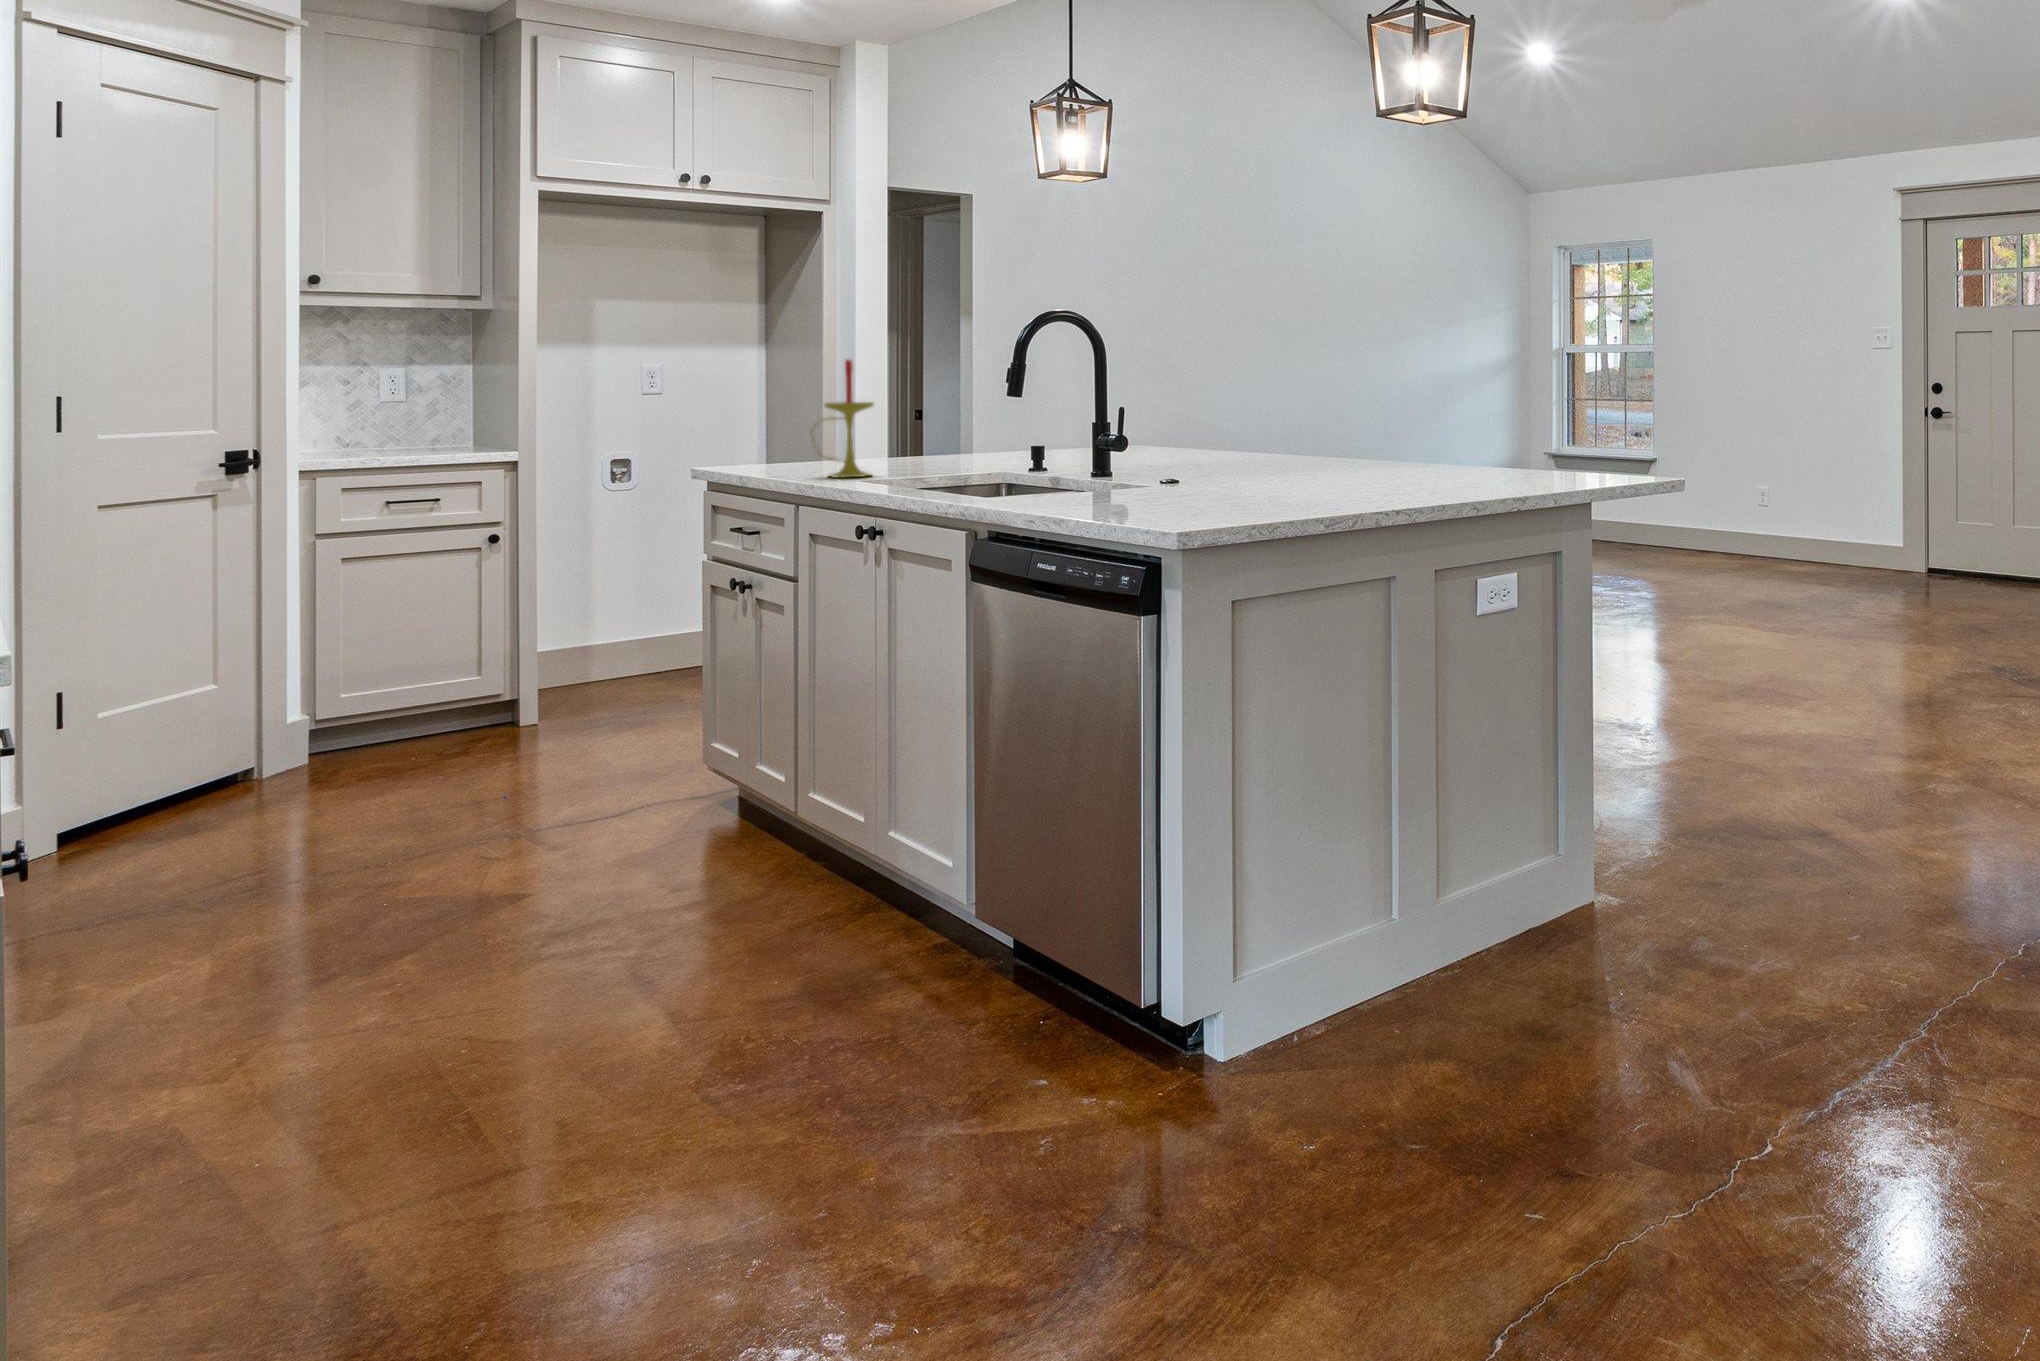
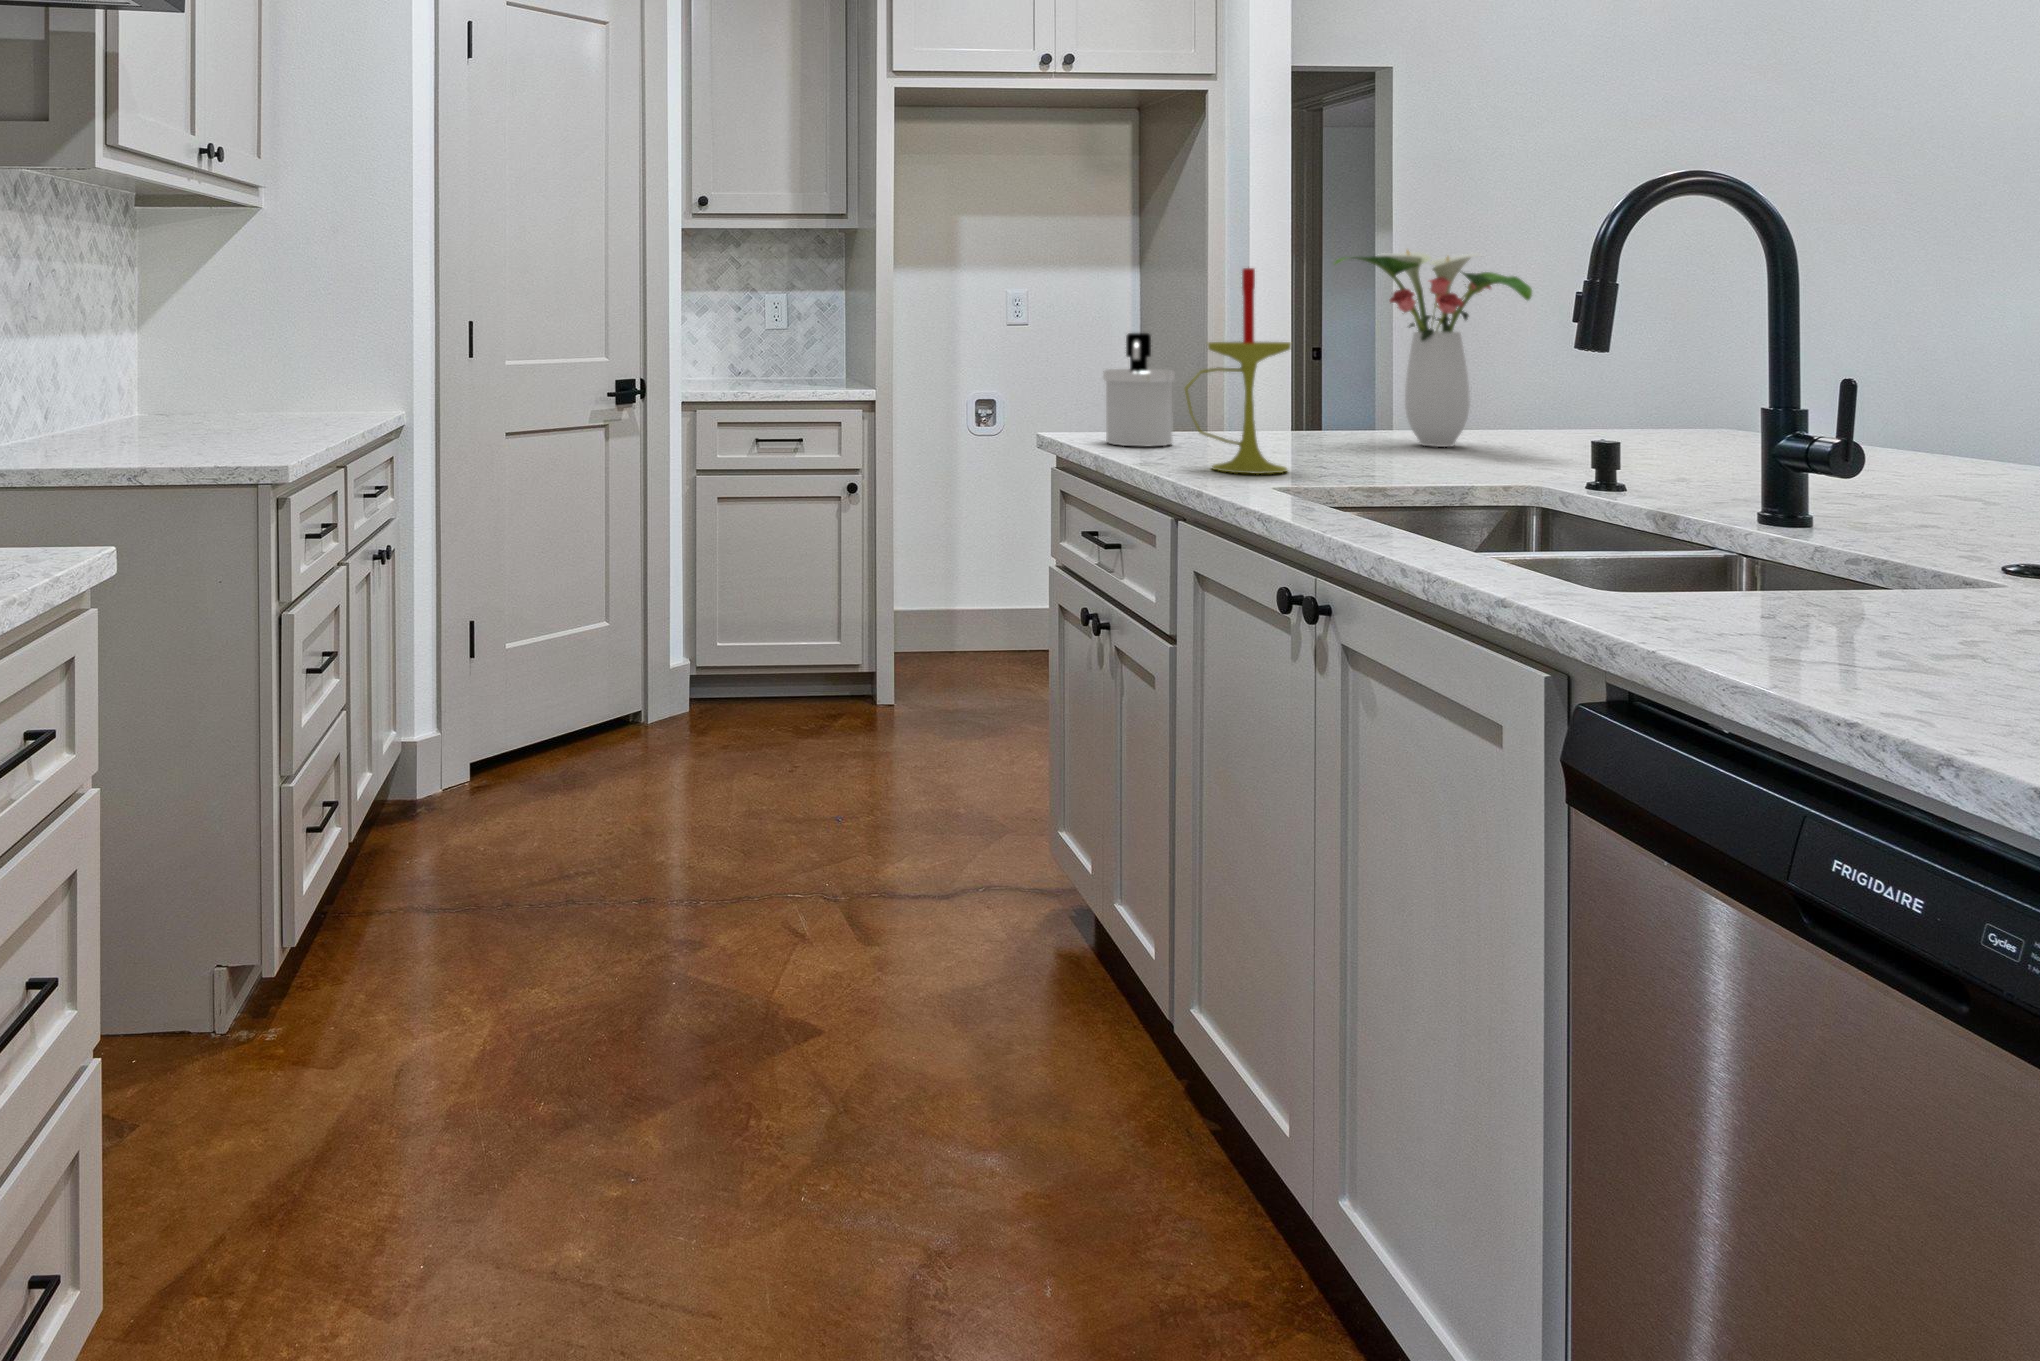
flower arrangement: none [903,347,1009,462] -> present [1335,250,1532,447]
soap dispenser: none [753,398,803,471] -> present [1103,333,1175,446]

